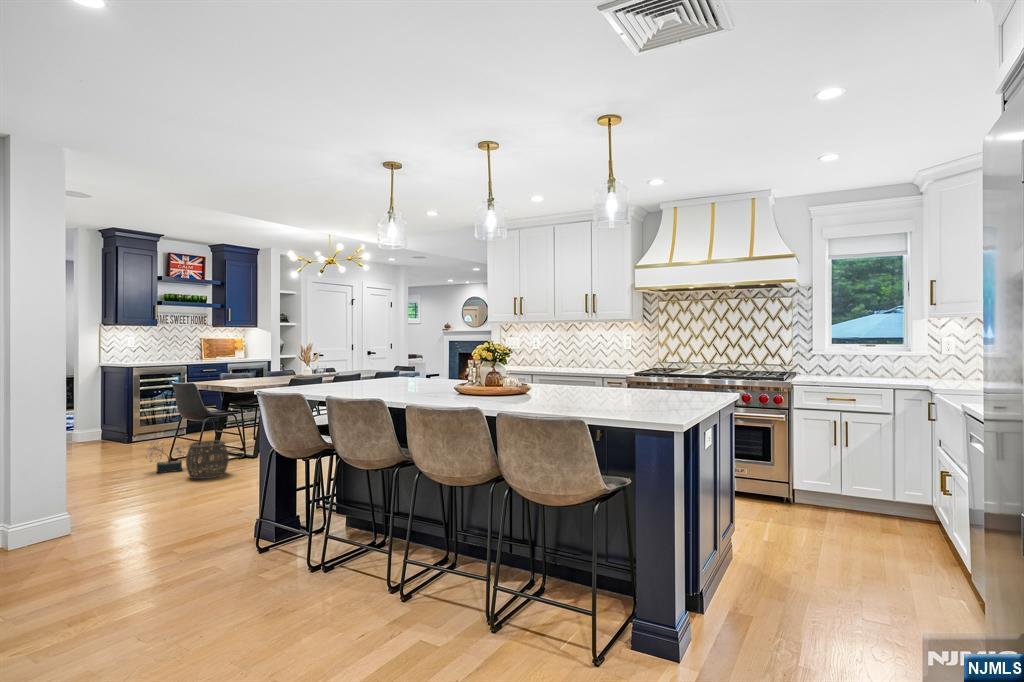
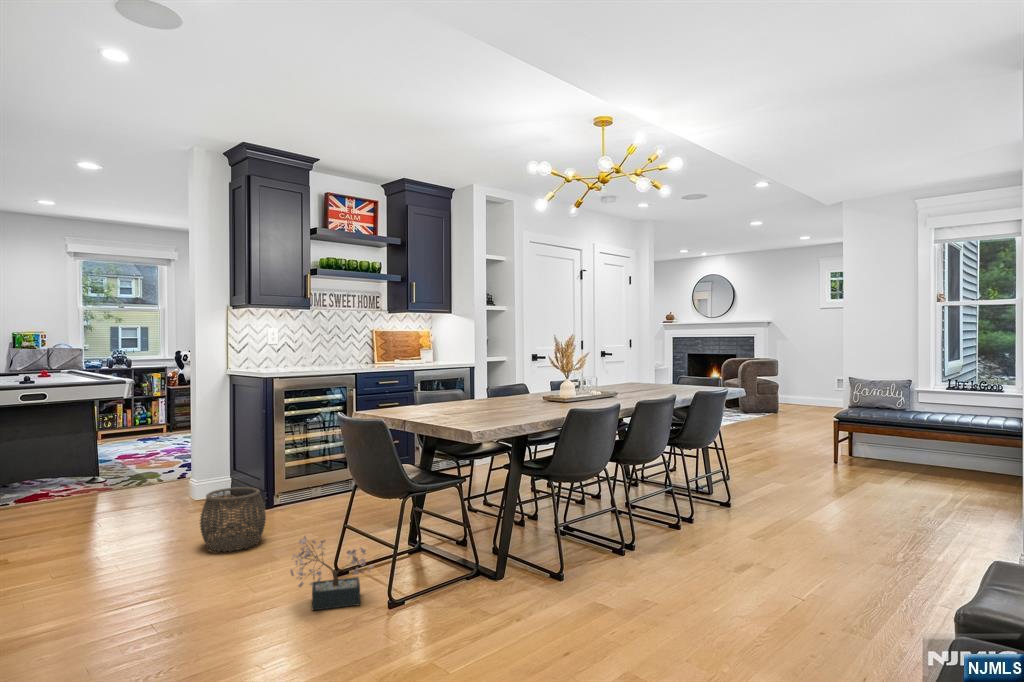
woven basket: present [186,440,229,479] -> present [200,487,266,552]

